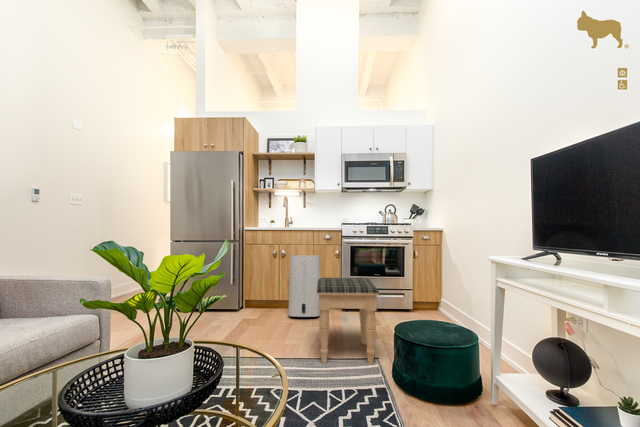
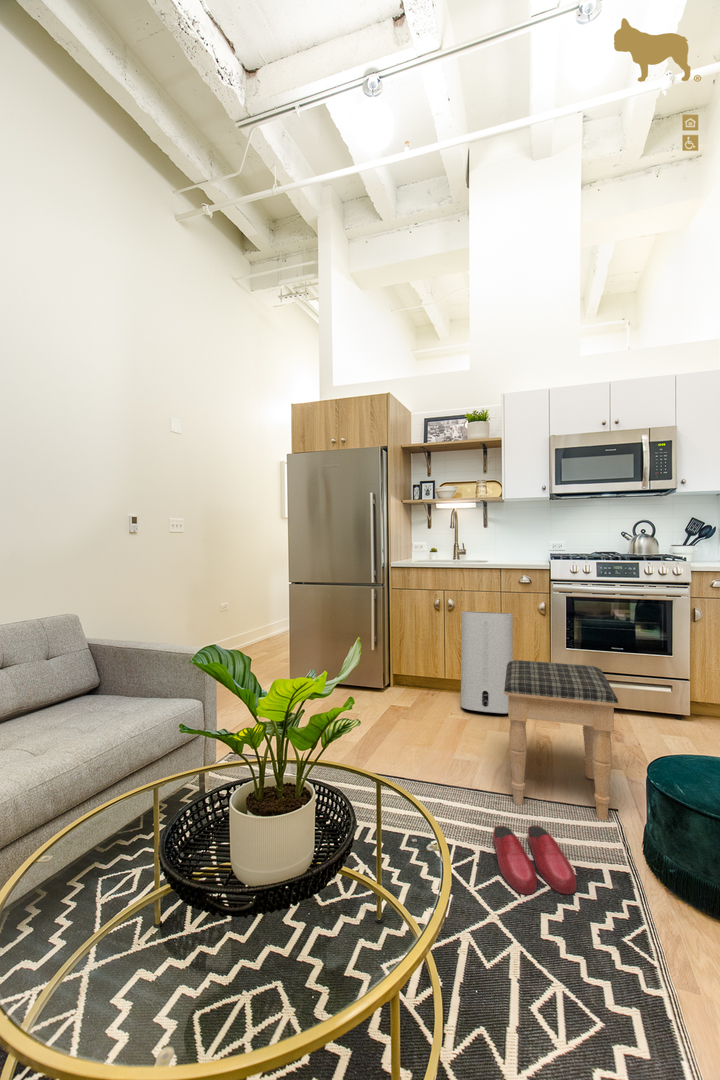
slippers: none [310,371,358,409] -> present [493,825,577,895]

